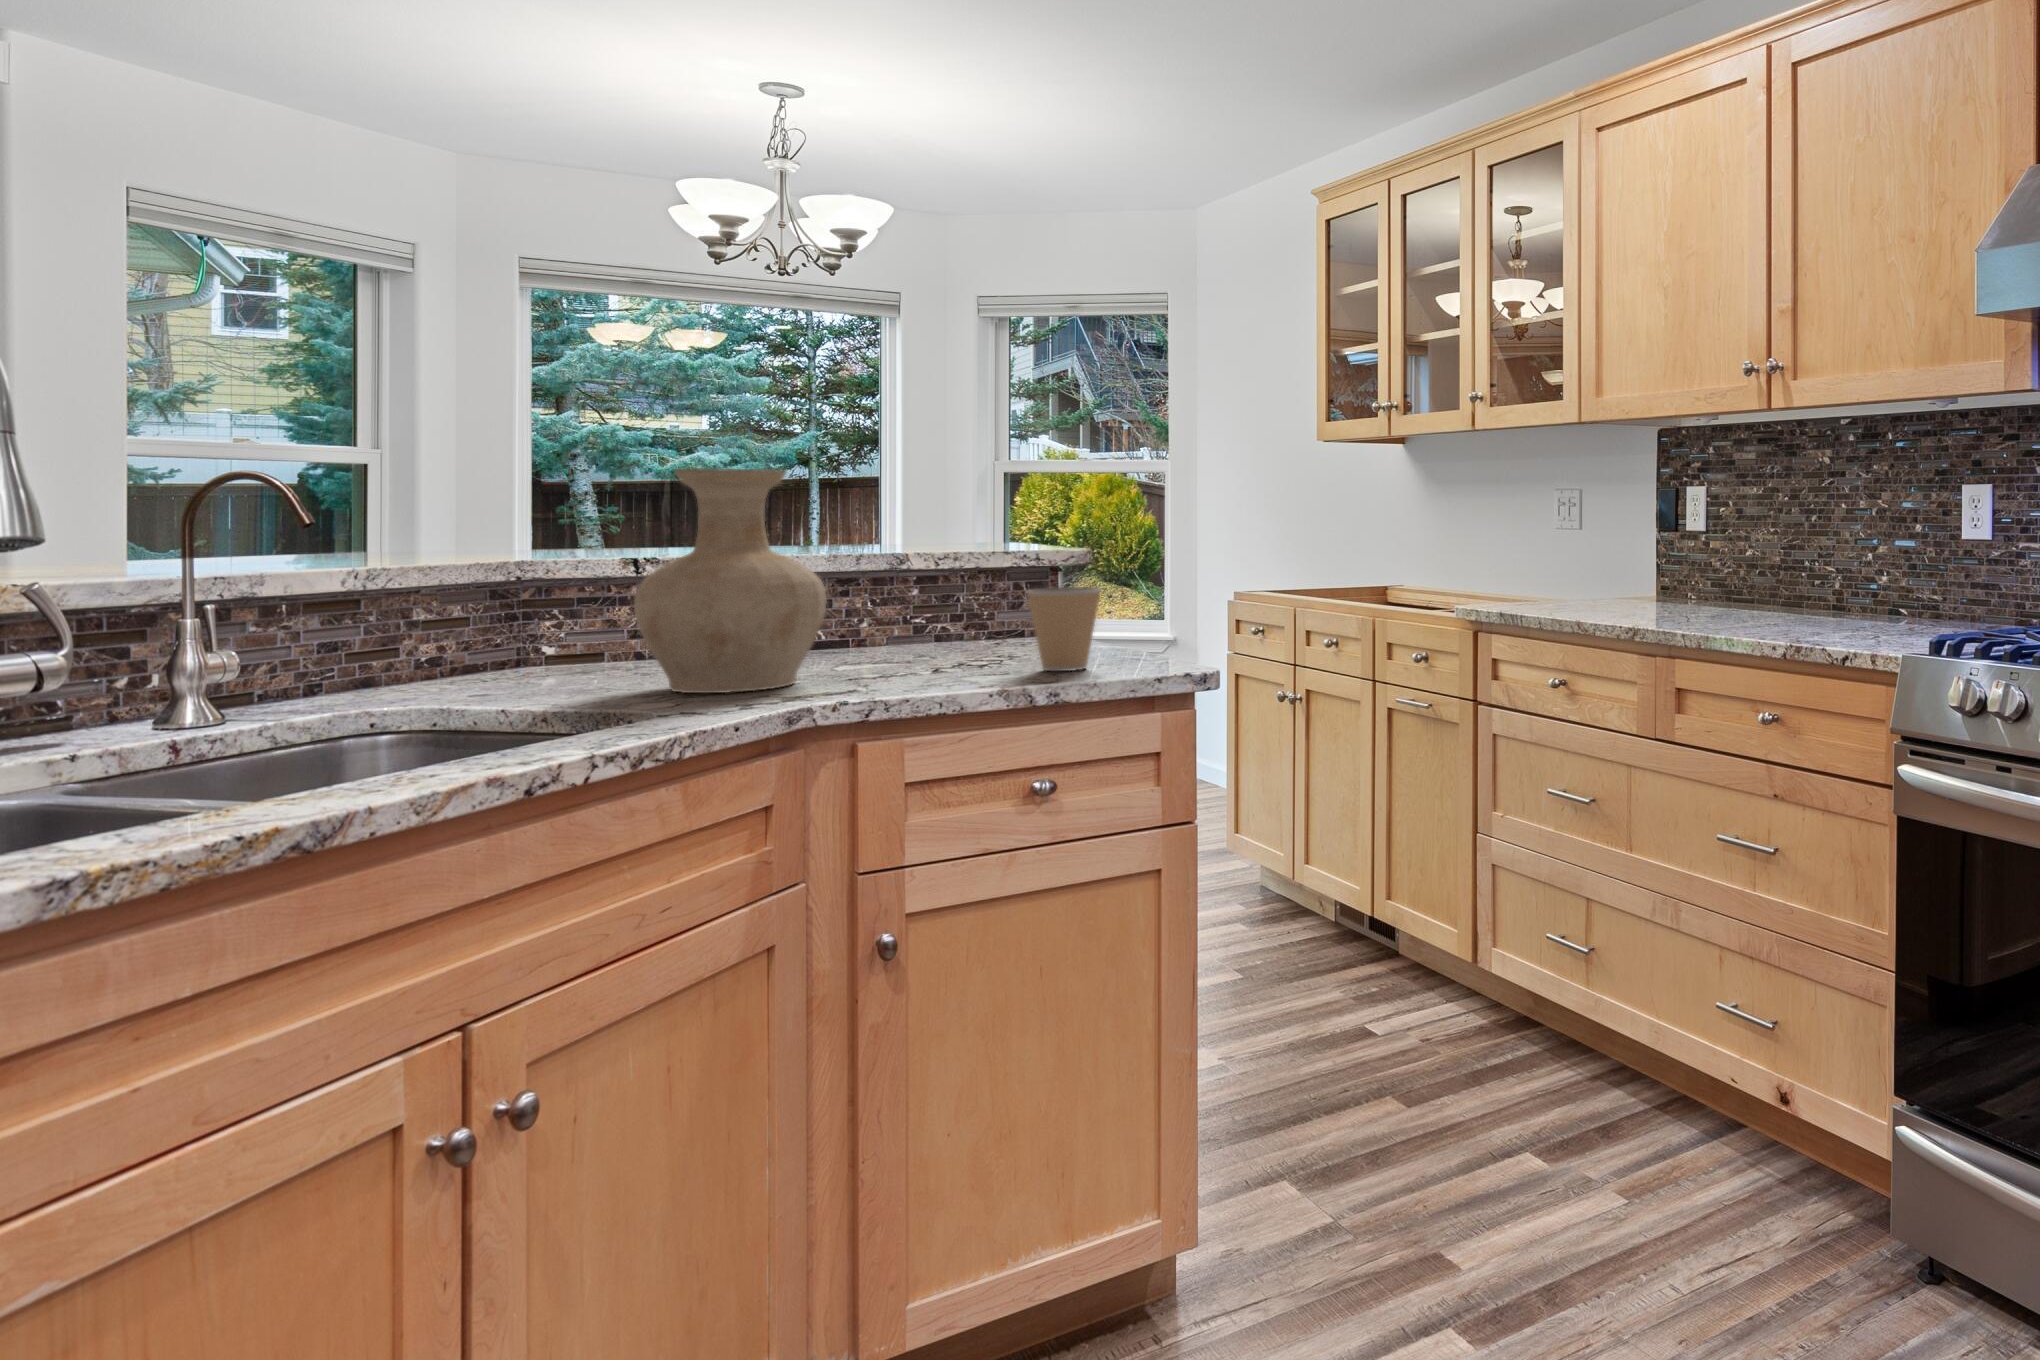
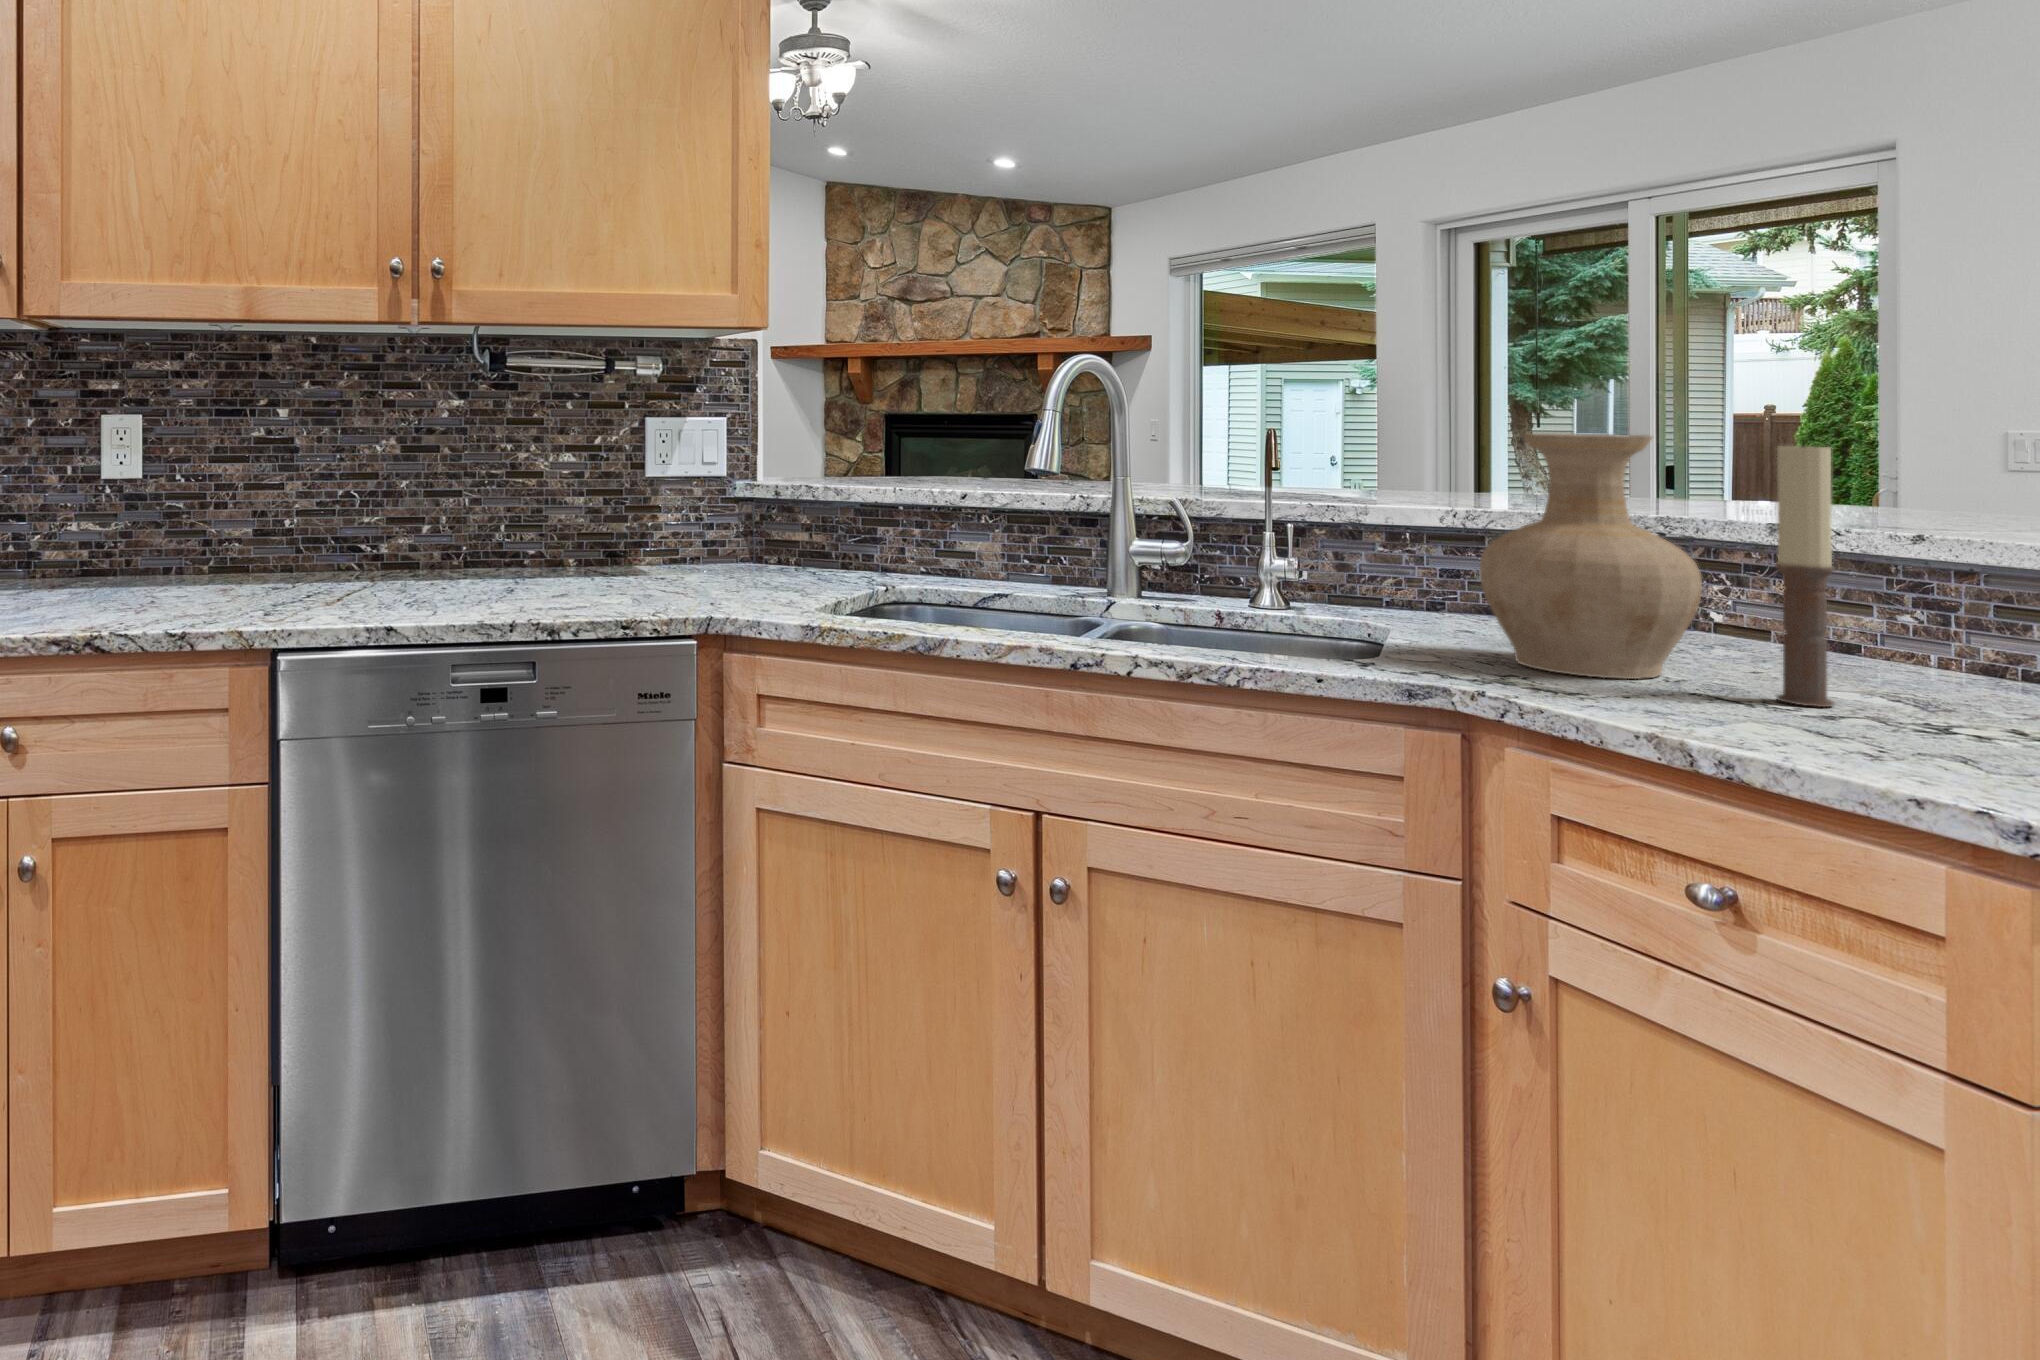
candle: none [887,471,925,672] -> present [1775,440,1835,707]
coffee cup: present [1027,587,1101,671] -> none [1828,617,1979,755]

